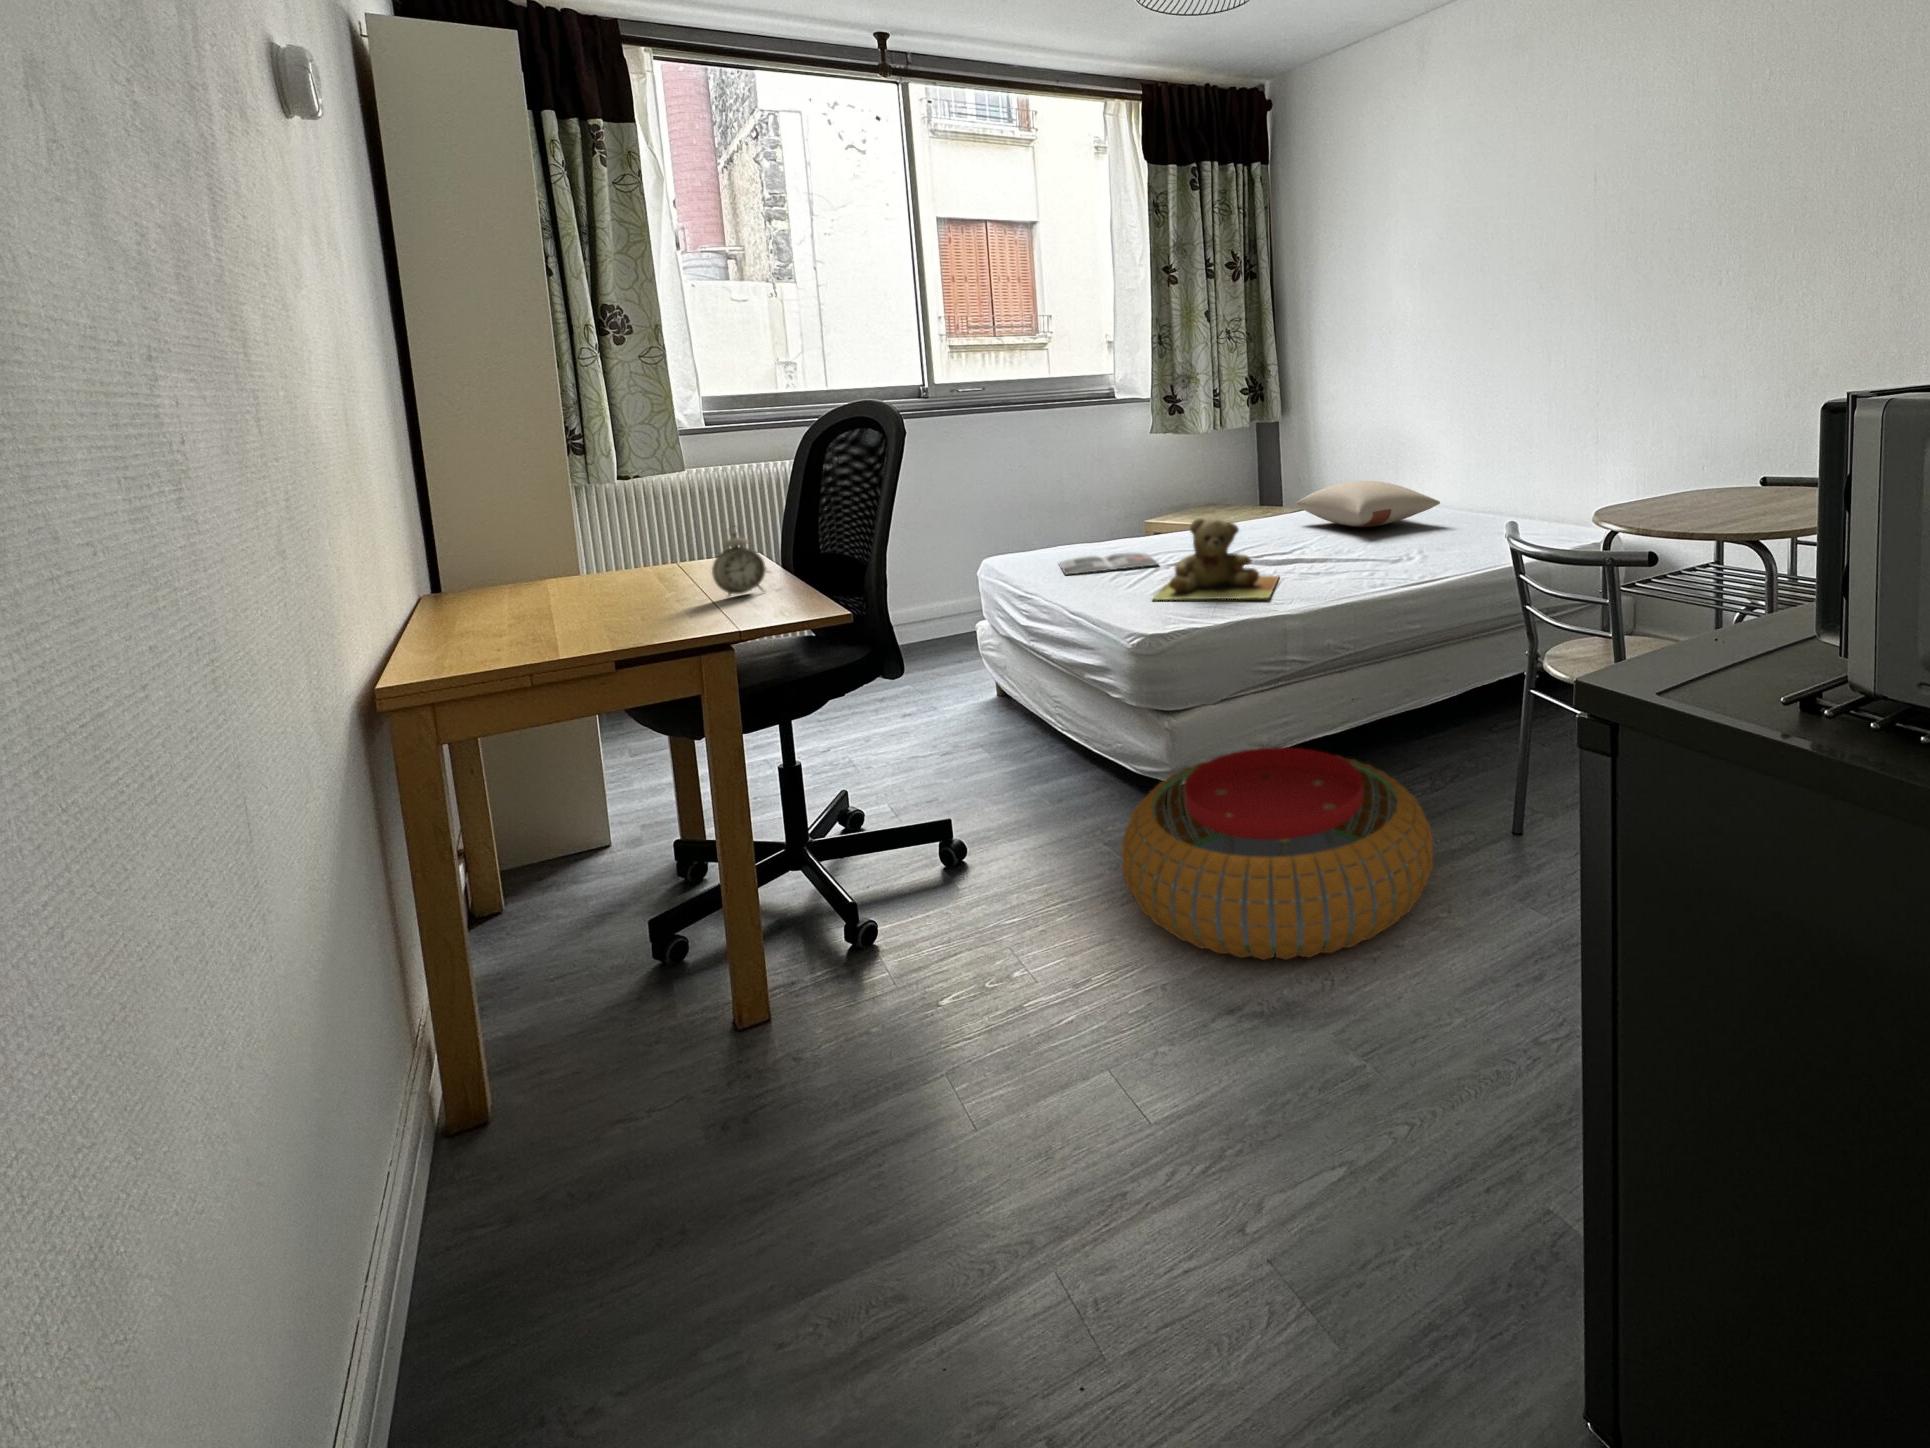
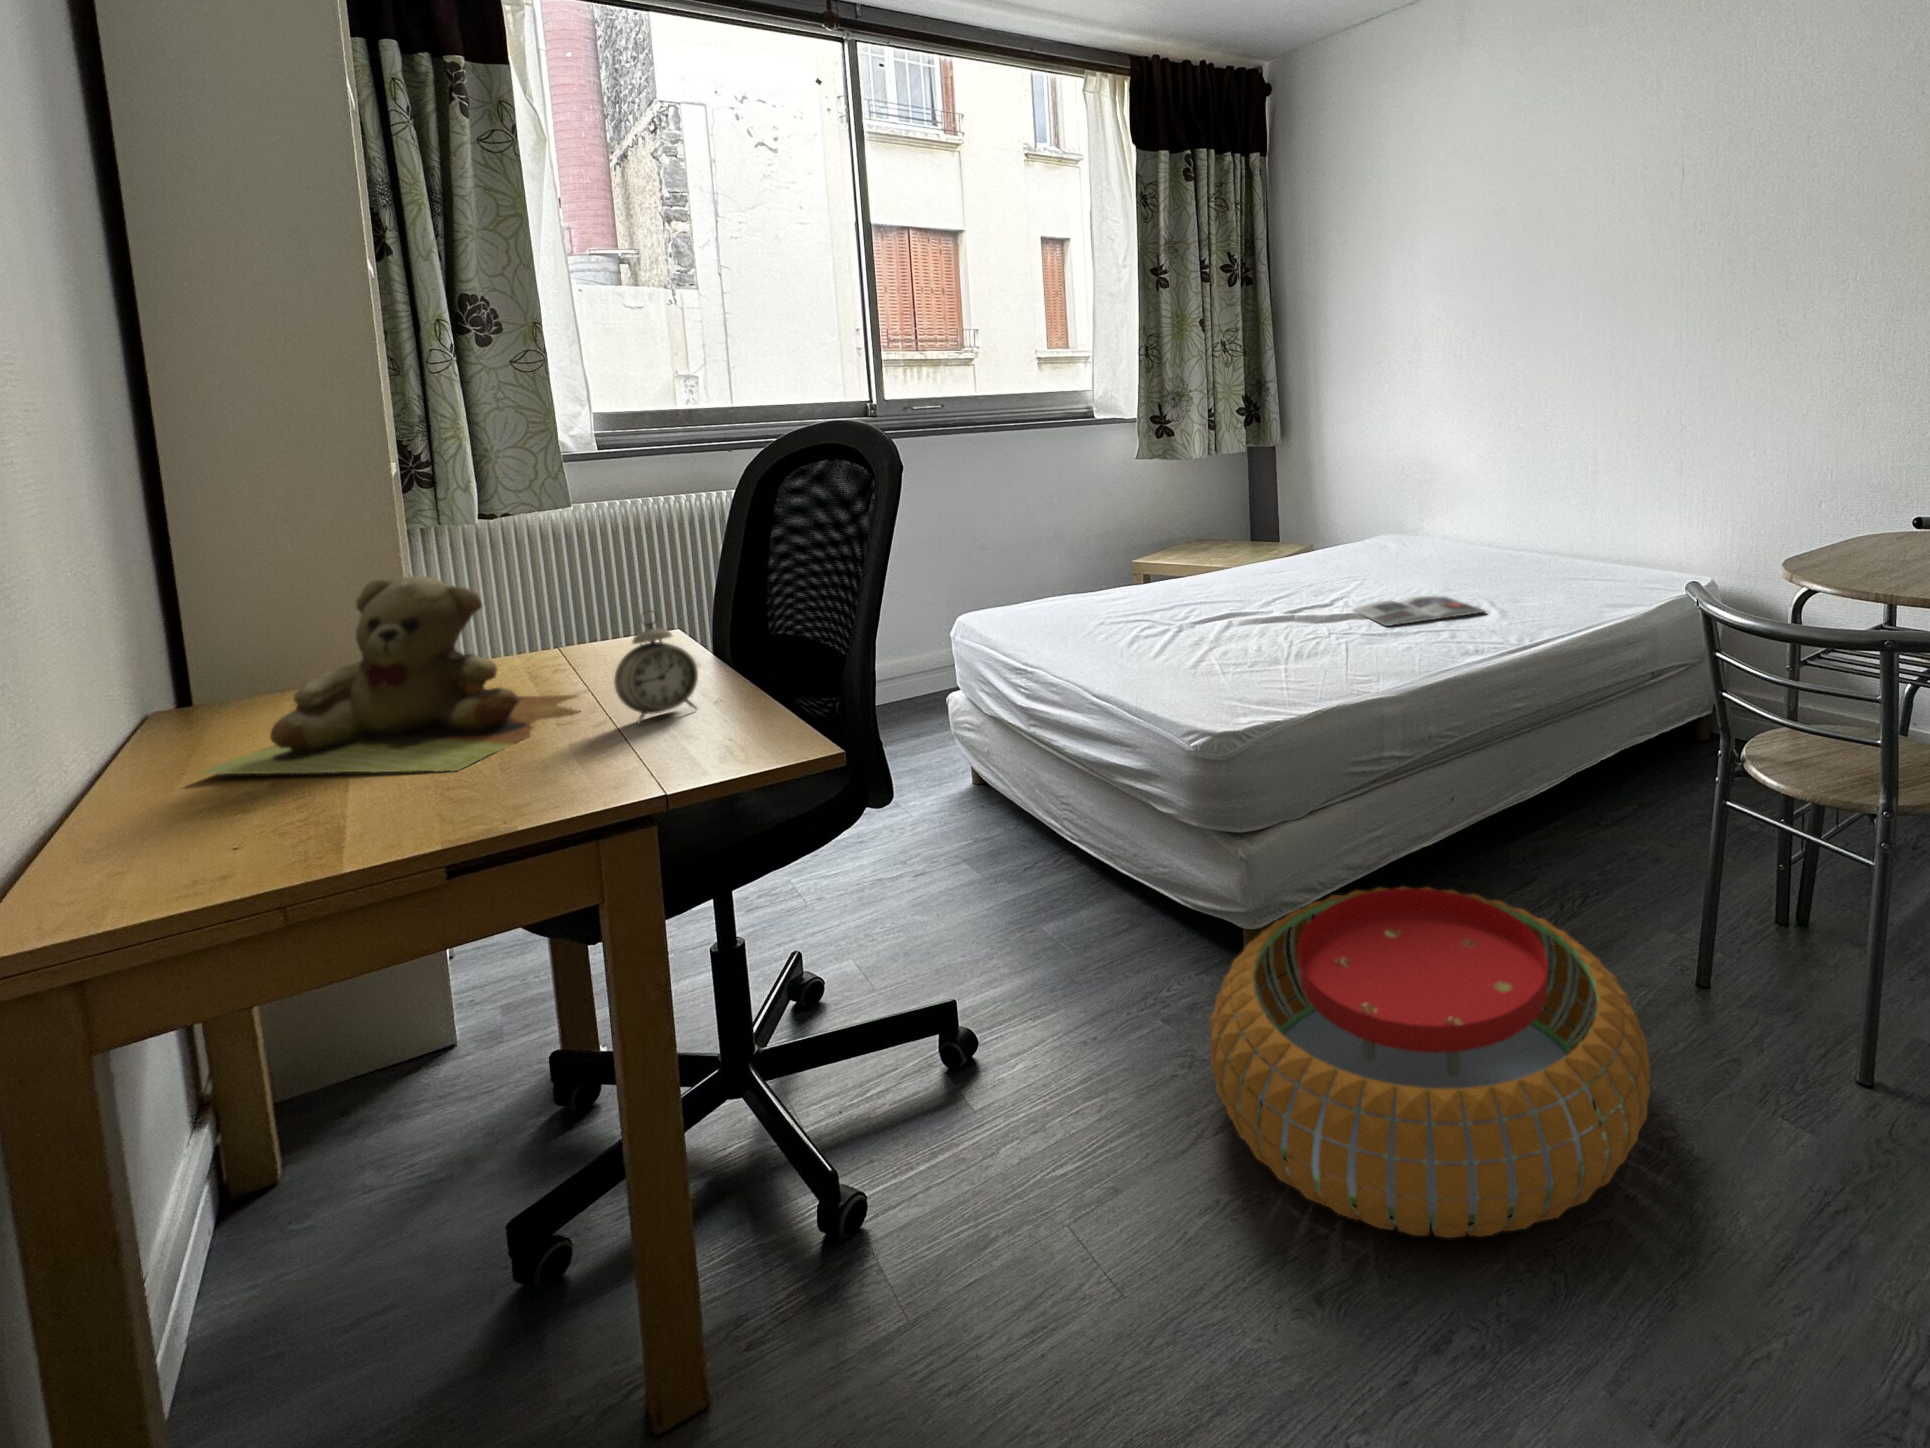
pillow: present [1297,481,1440,527] -> none [1327,518,1497,572]
teddy bear: present [1154,517,1279,600] -> present [200,576,579,774]
magazine: present [1059,552,1158,574] -> present [1353,596,1485,626]

